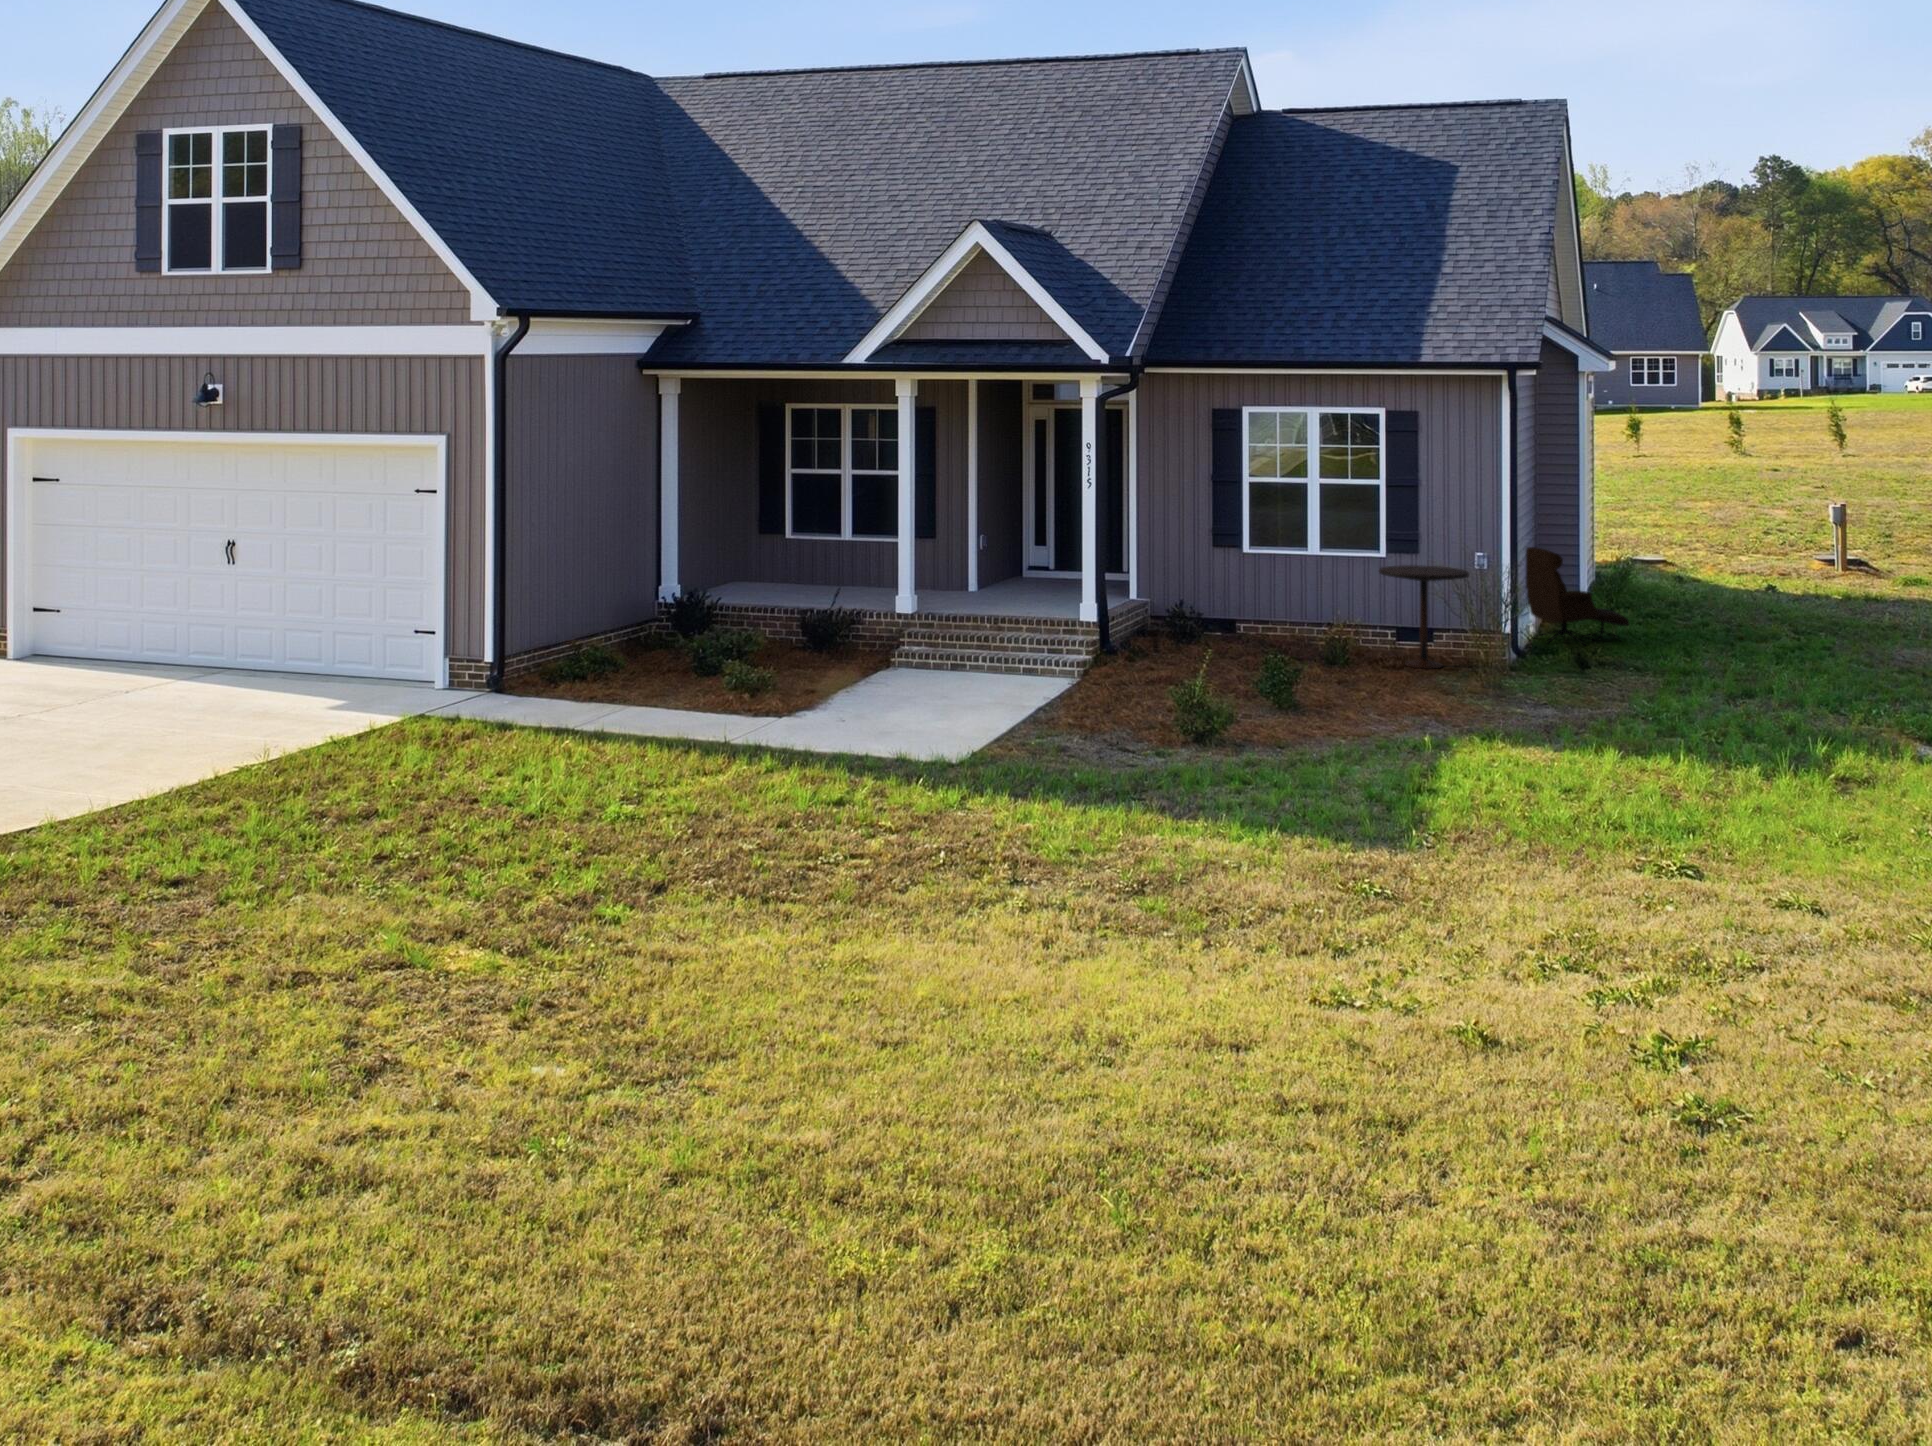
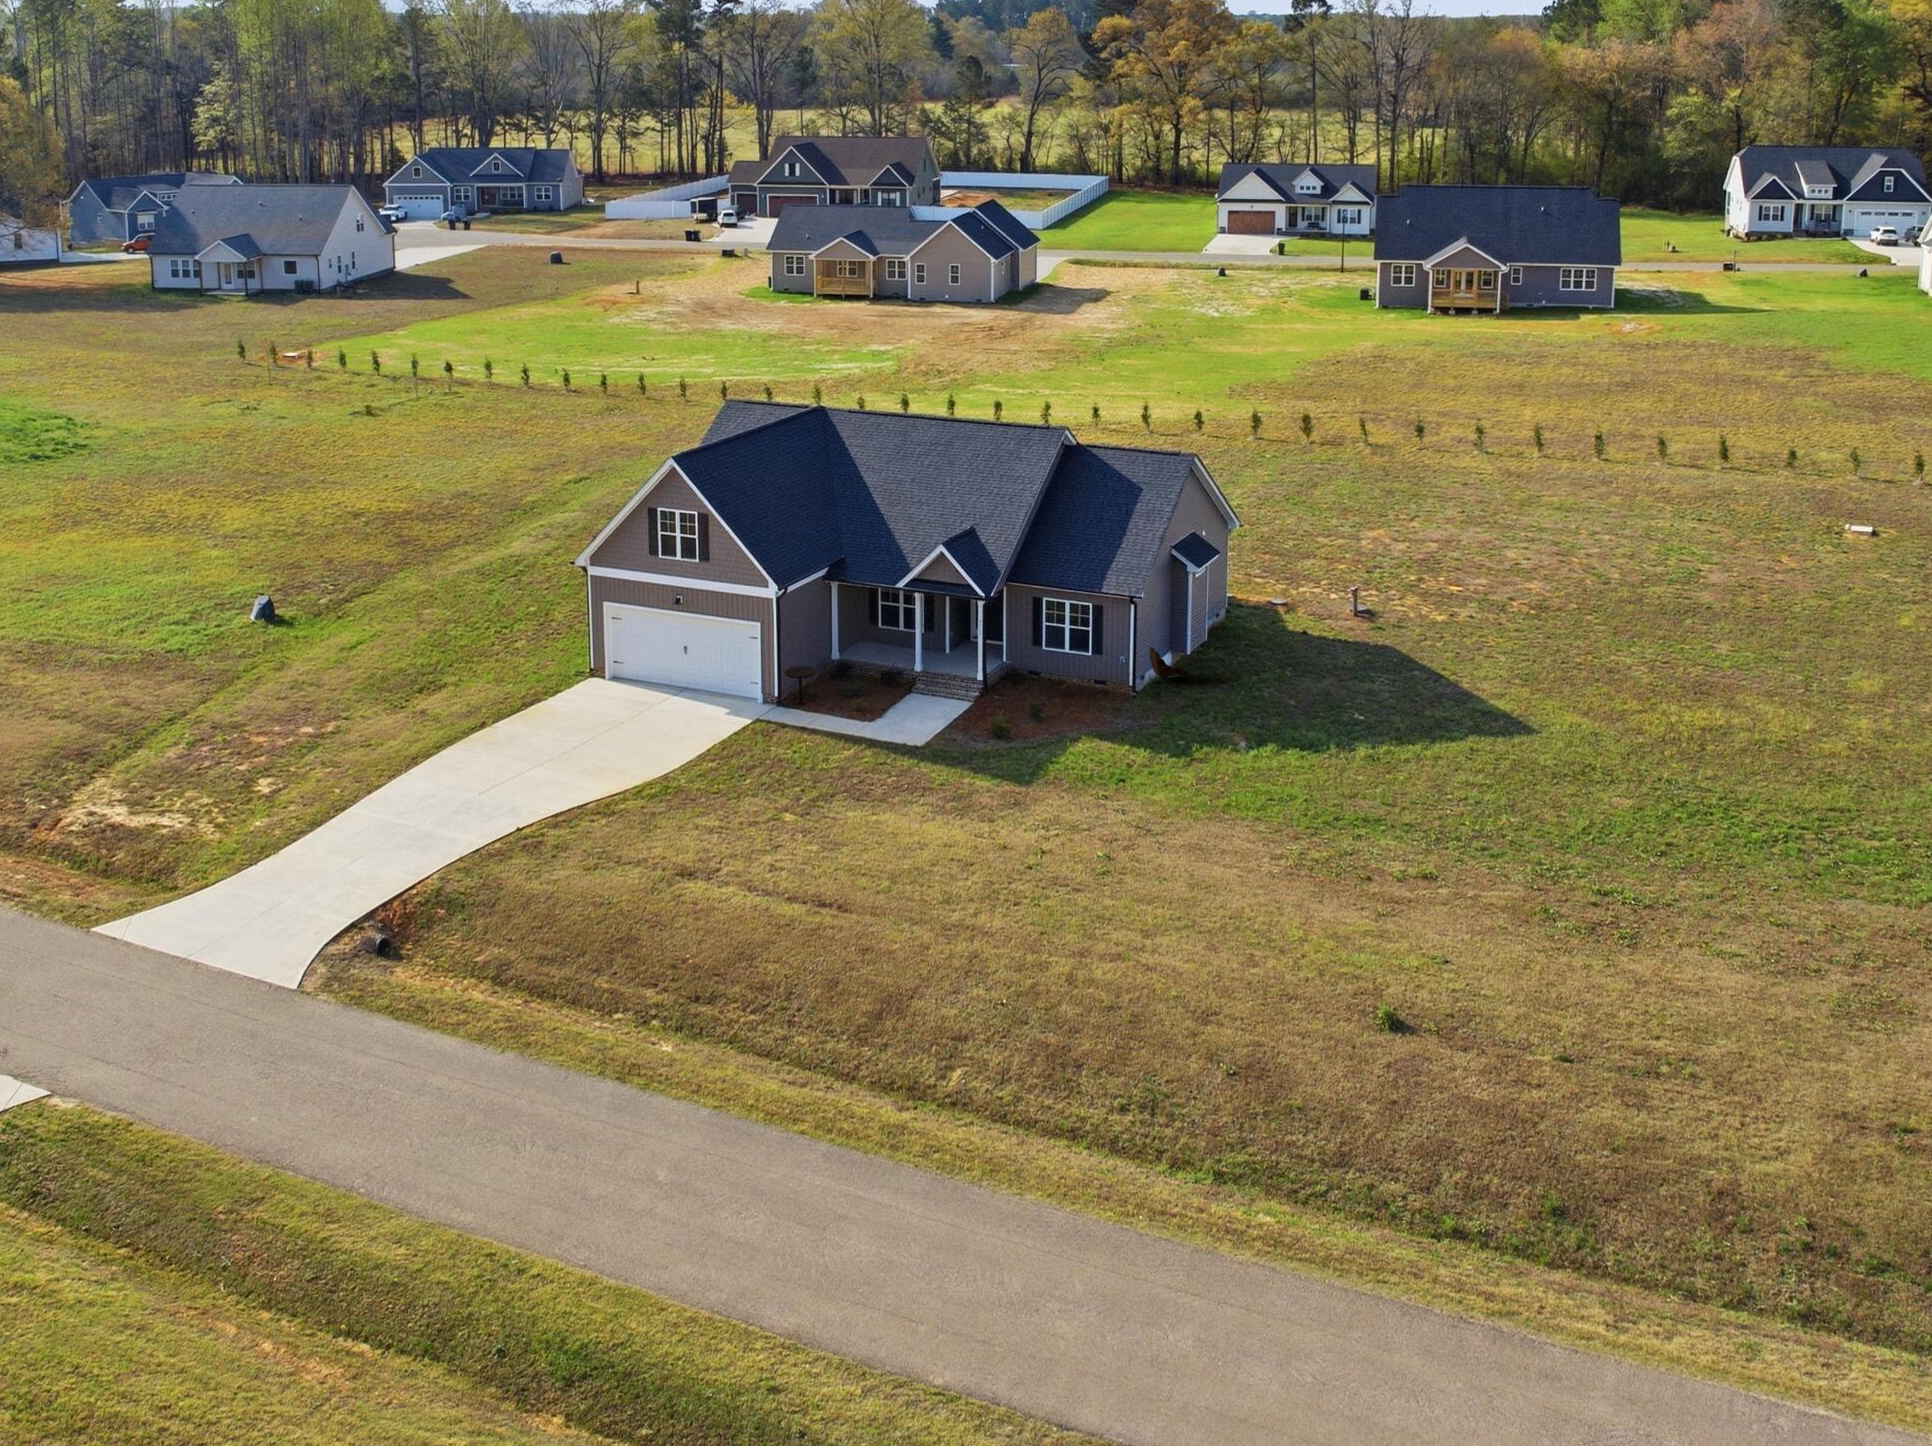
pedestal table: present [1379,565,1469,669] -> present [785,666,816,705]

